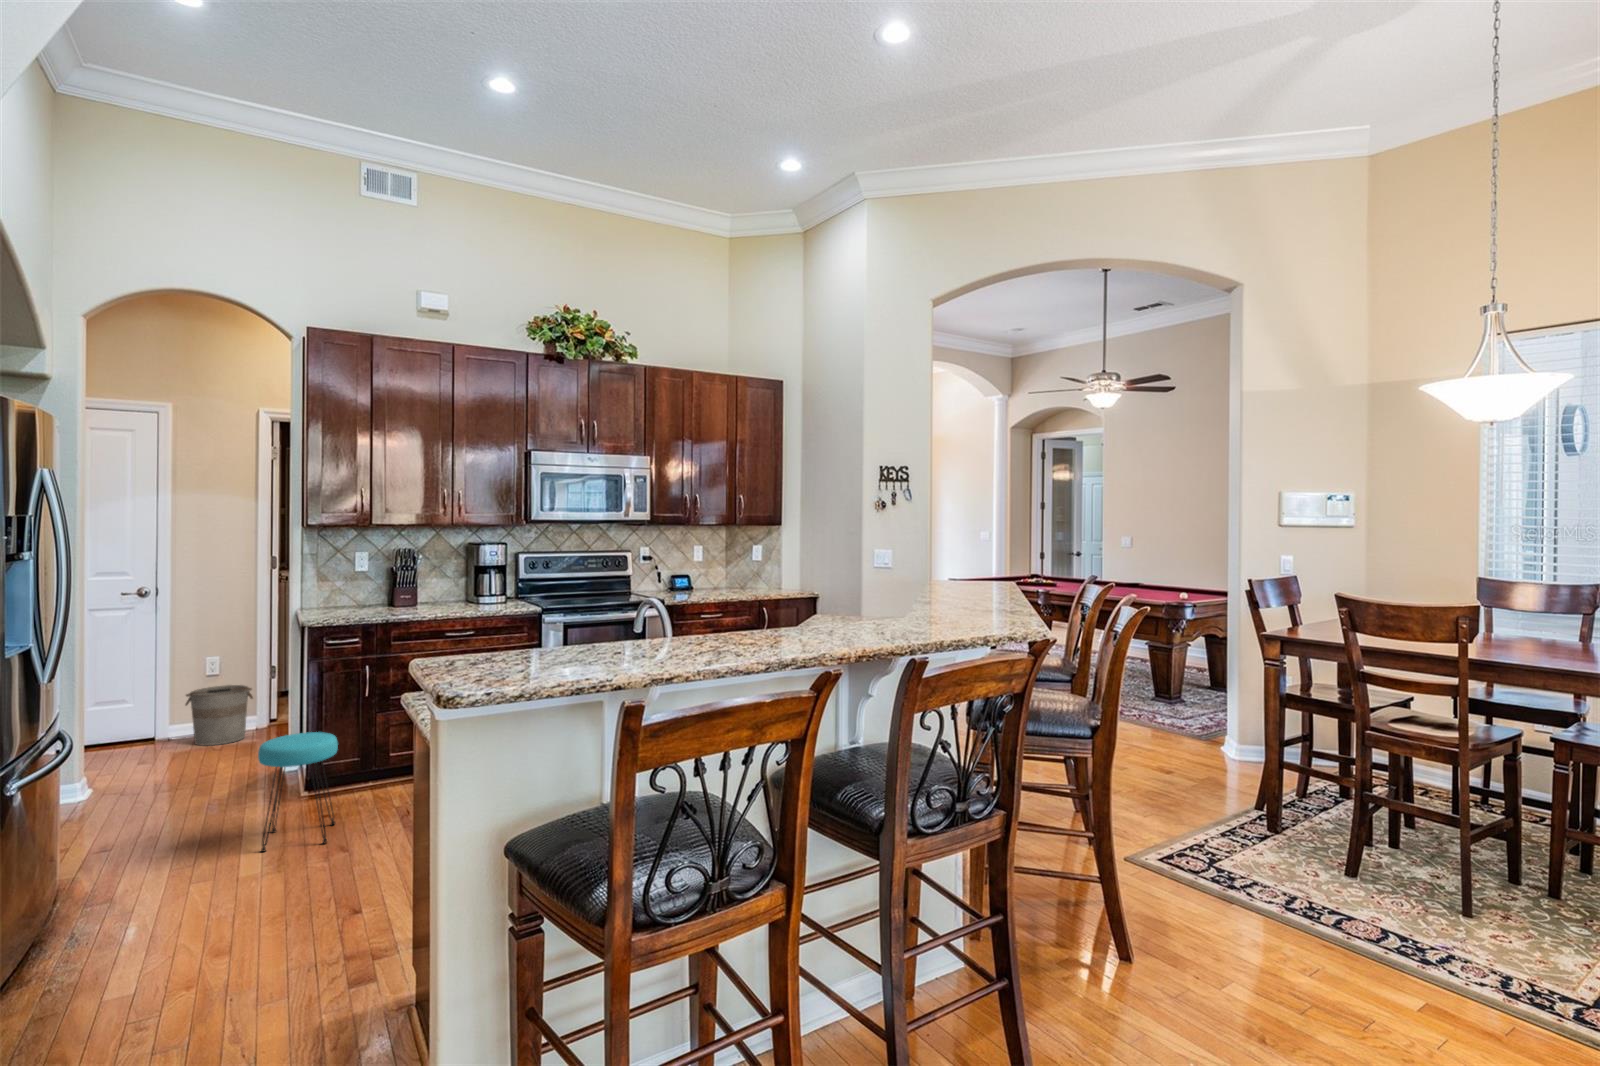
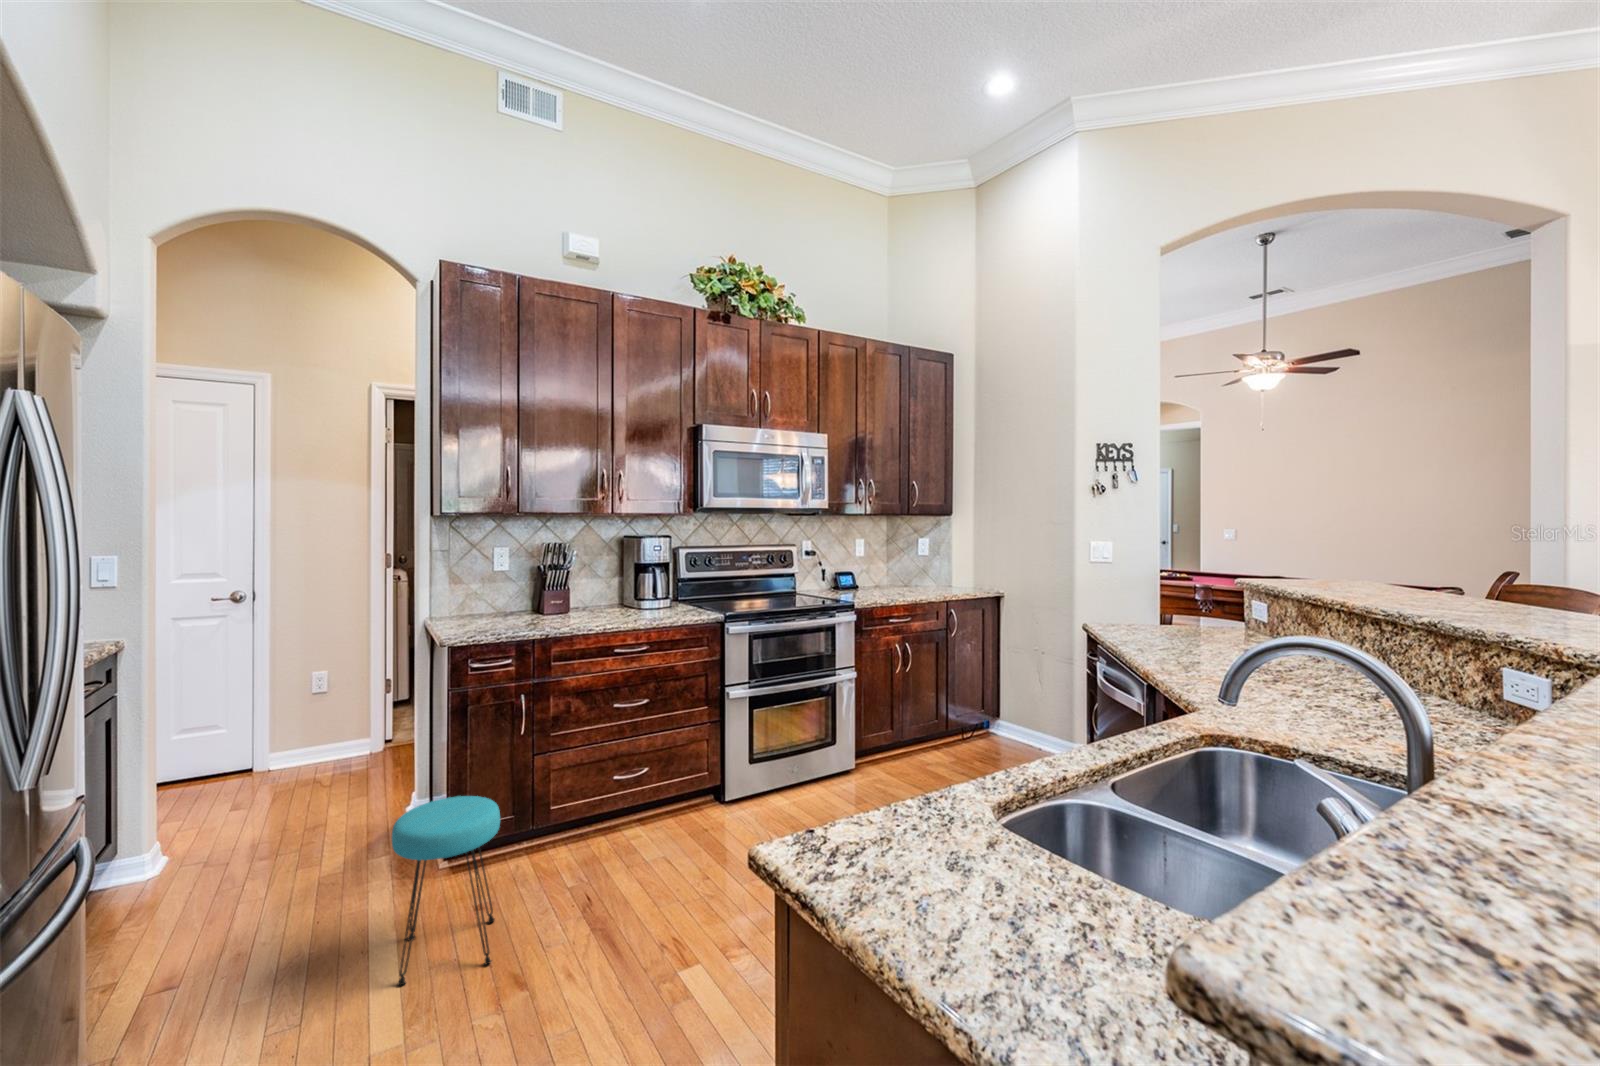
bucket: present [186,685,253,746] -> none [288,703,368,778]

